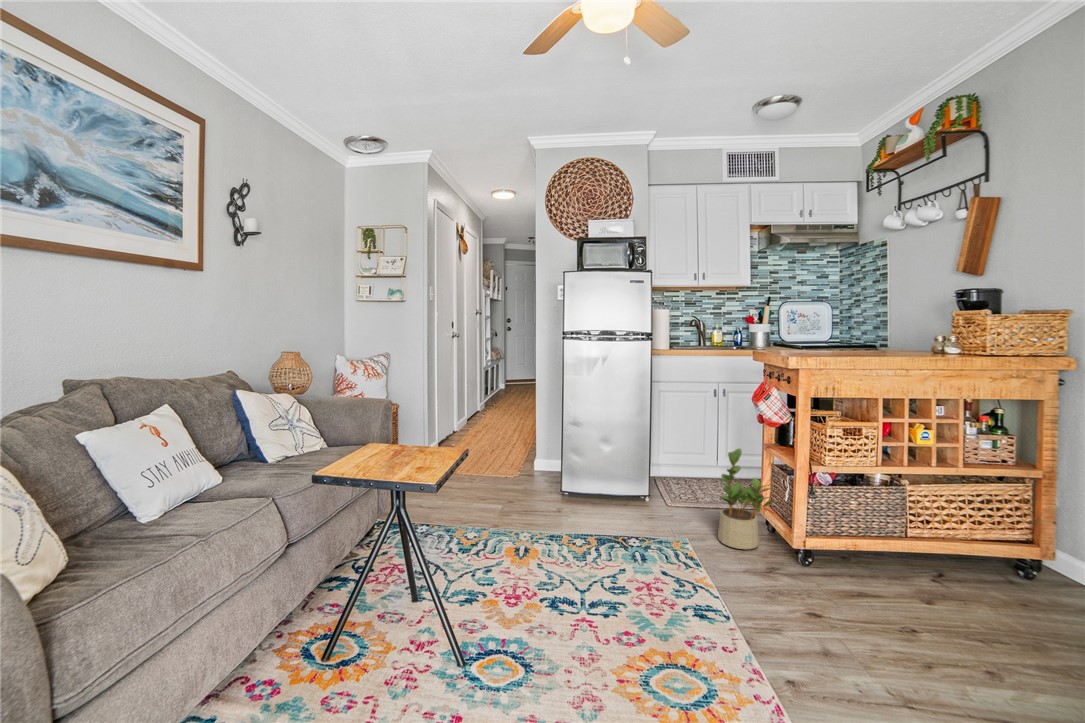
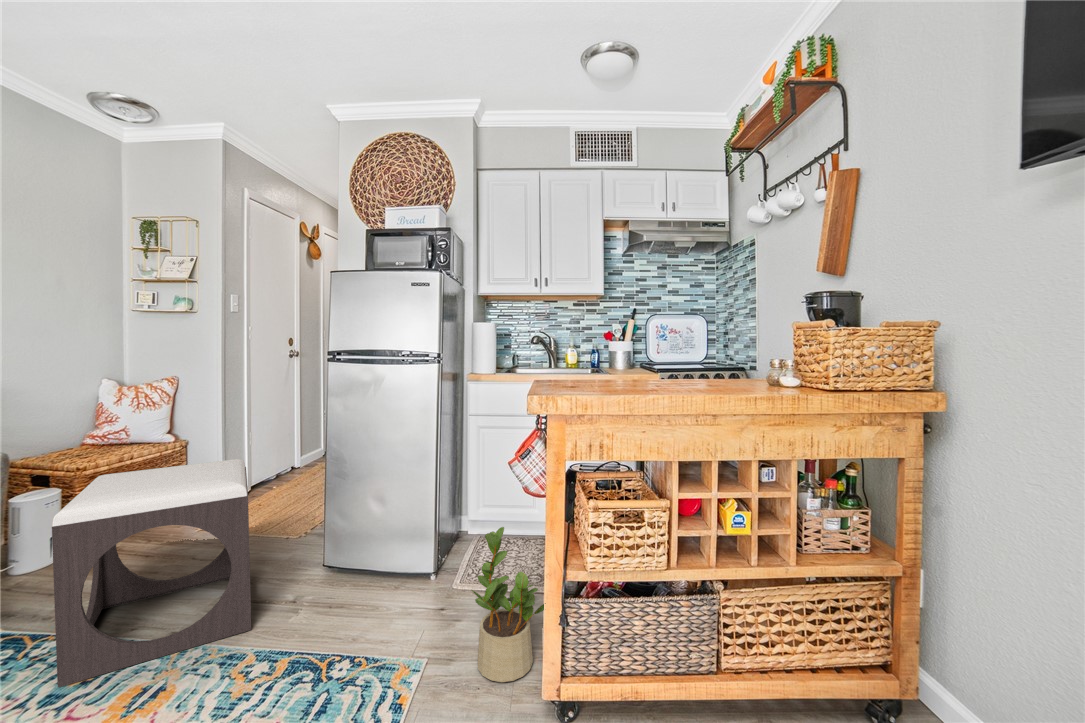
footstool: none [423,408,543,543] -> present [52,459,251,687]

